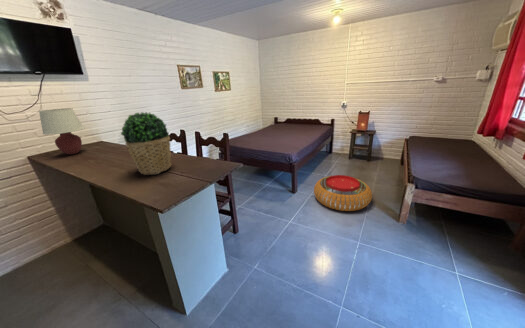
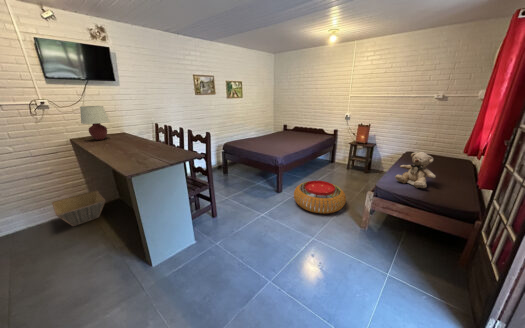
potted plant: present [121,112,171,175] -> none [121,111,158,157]
teddy bear: none [428,136,473,174] -> present [395,152,436,188]
basket: none [10,219,92,275] -> present [52,190,106,226]

